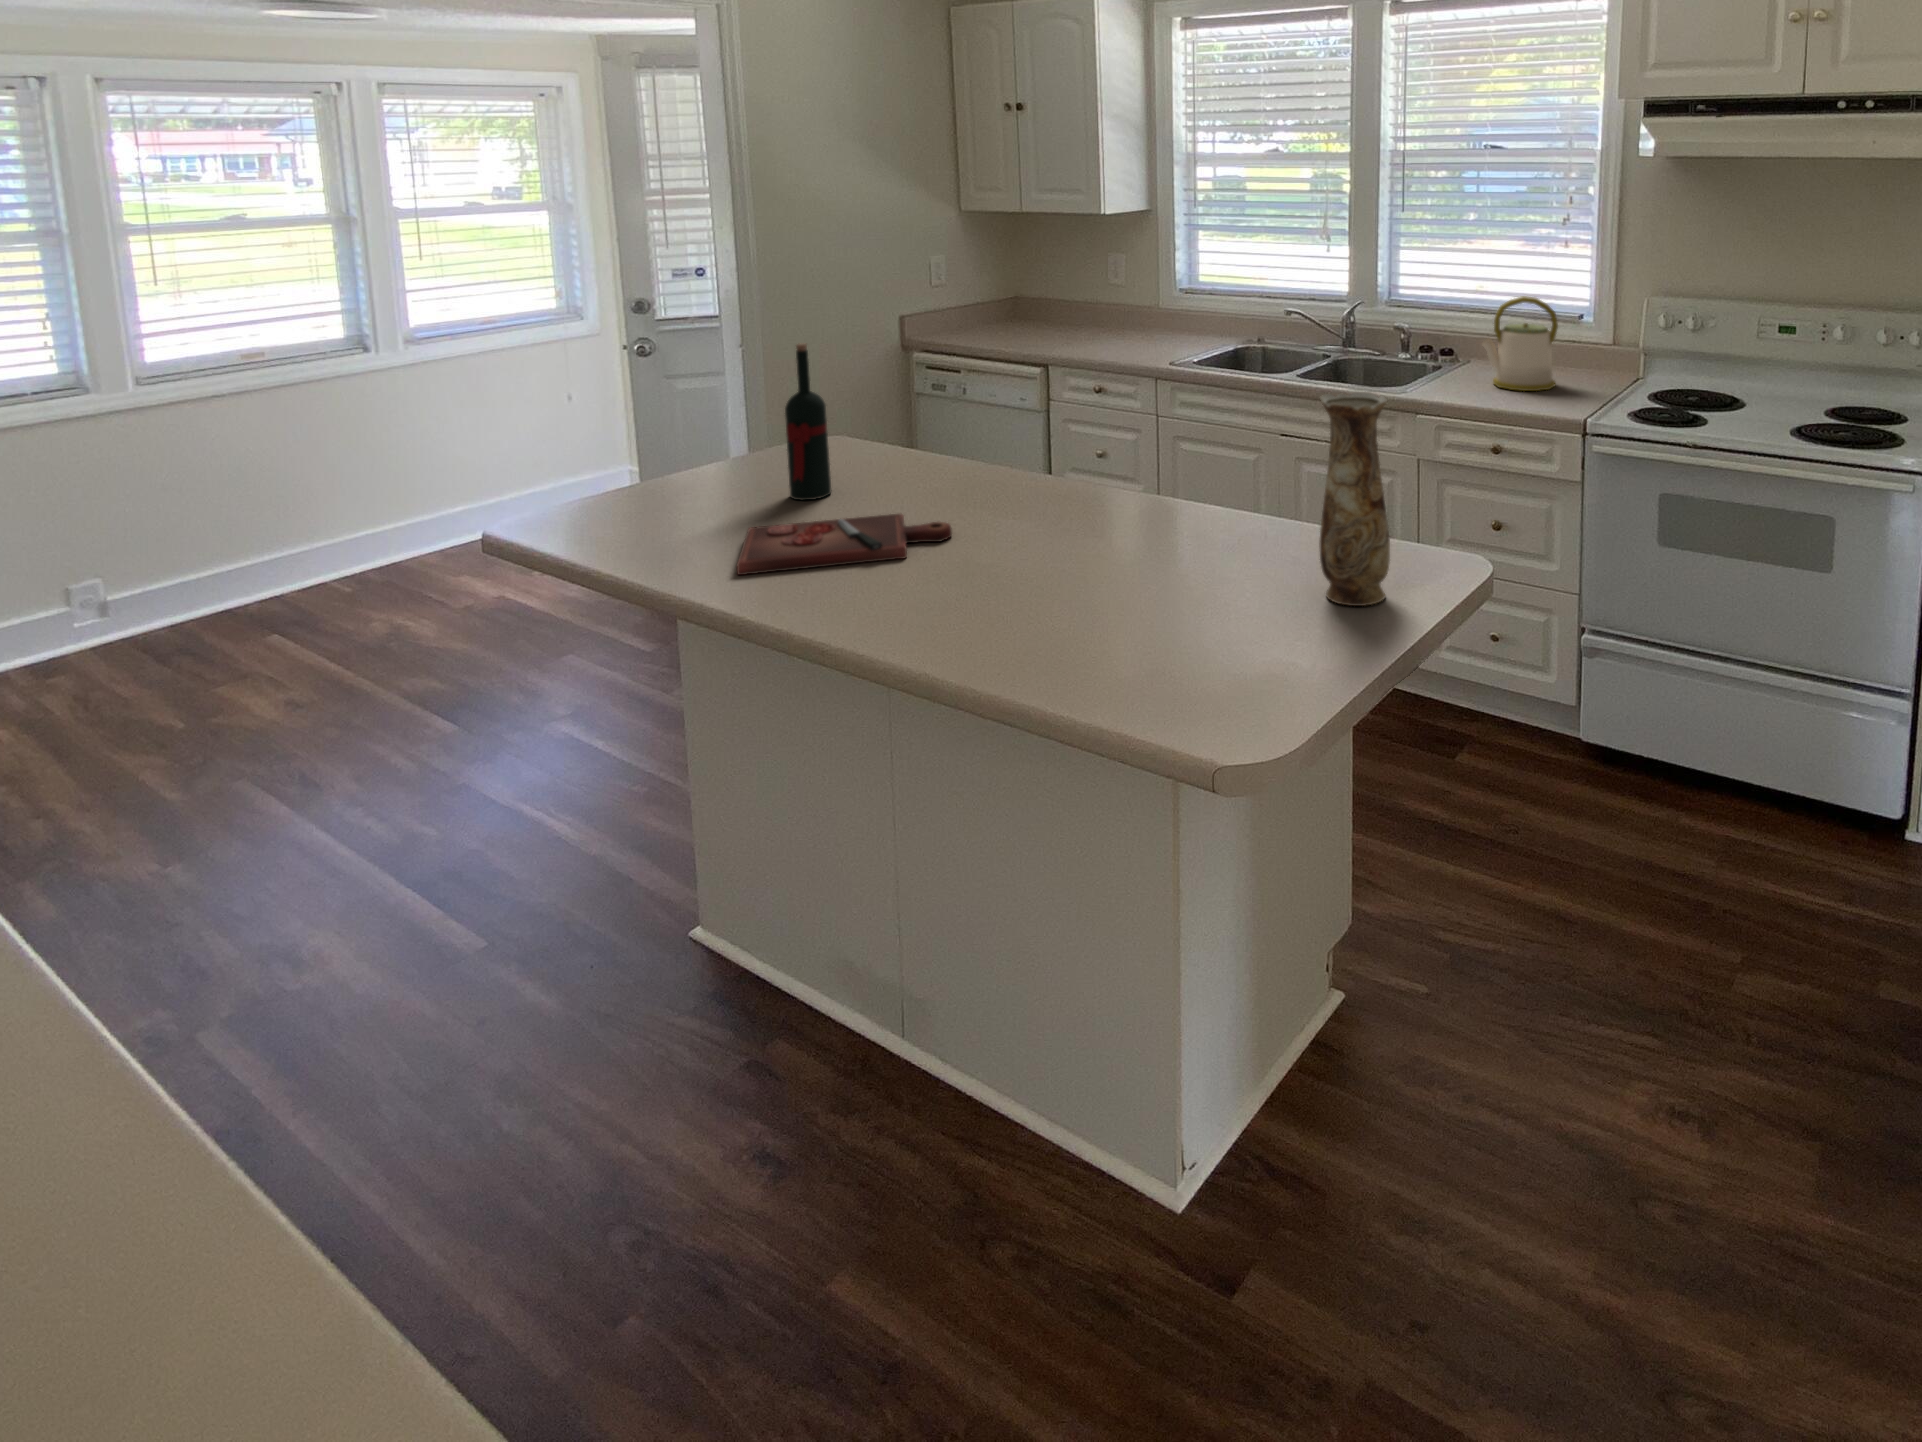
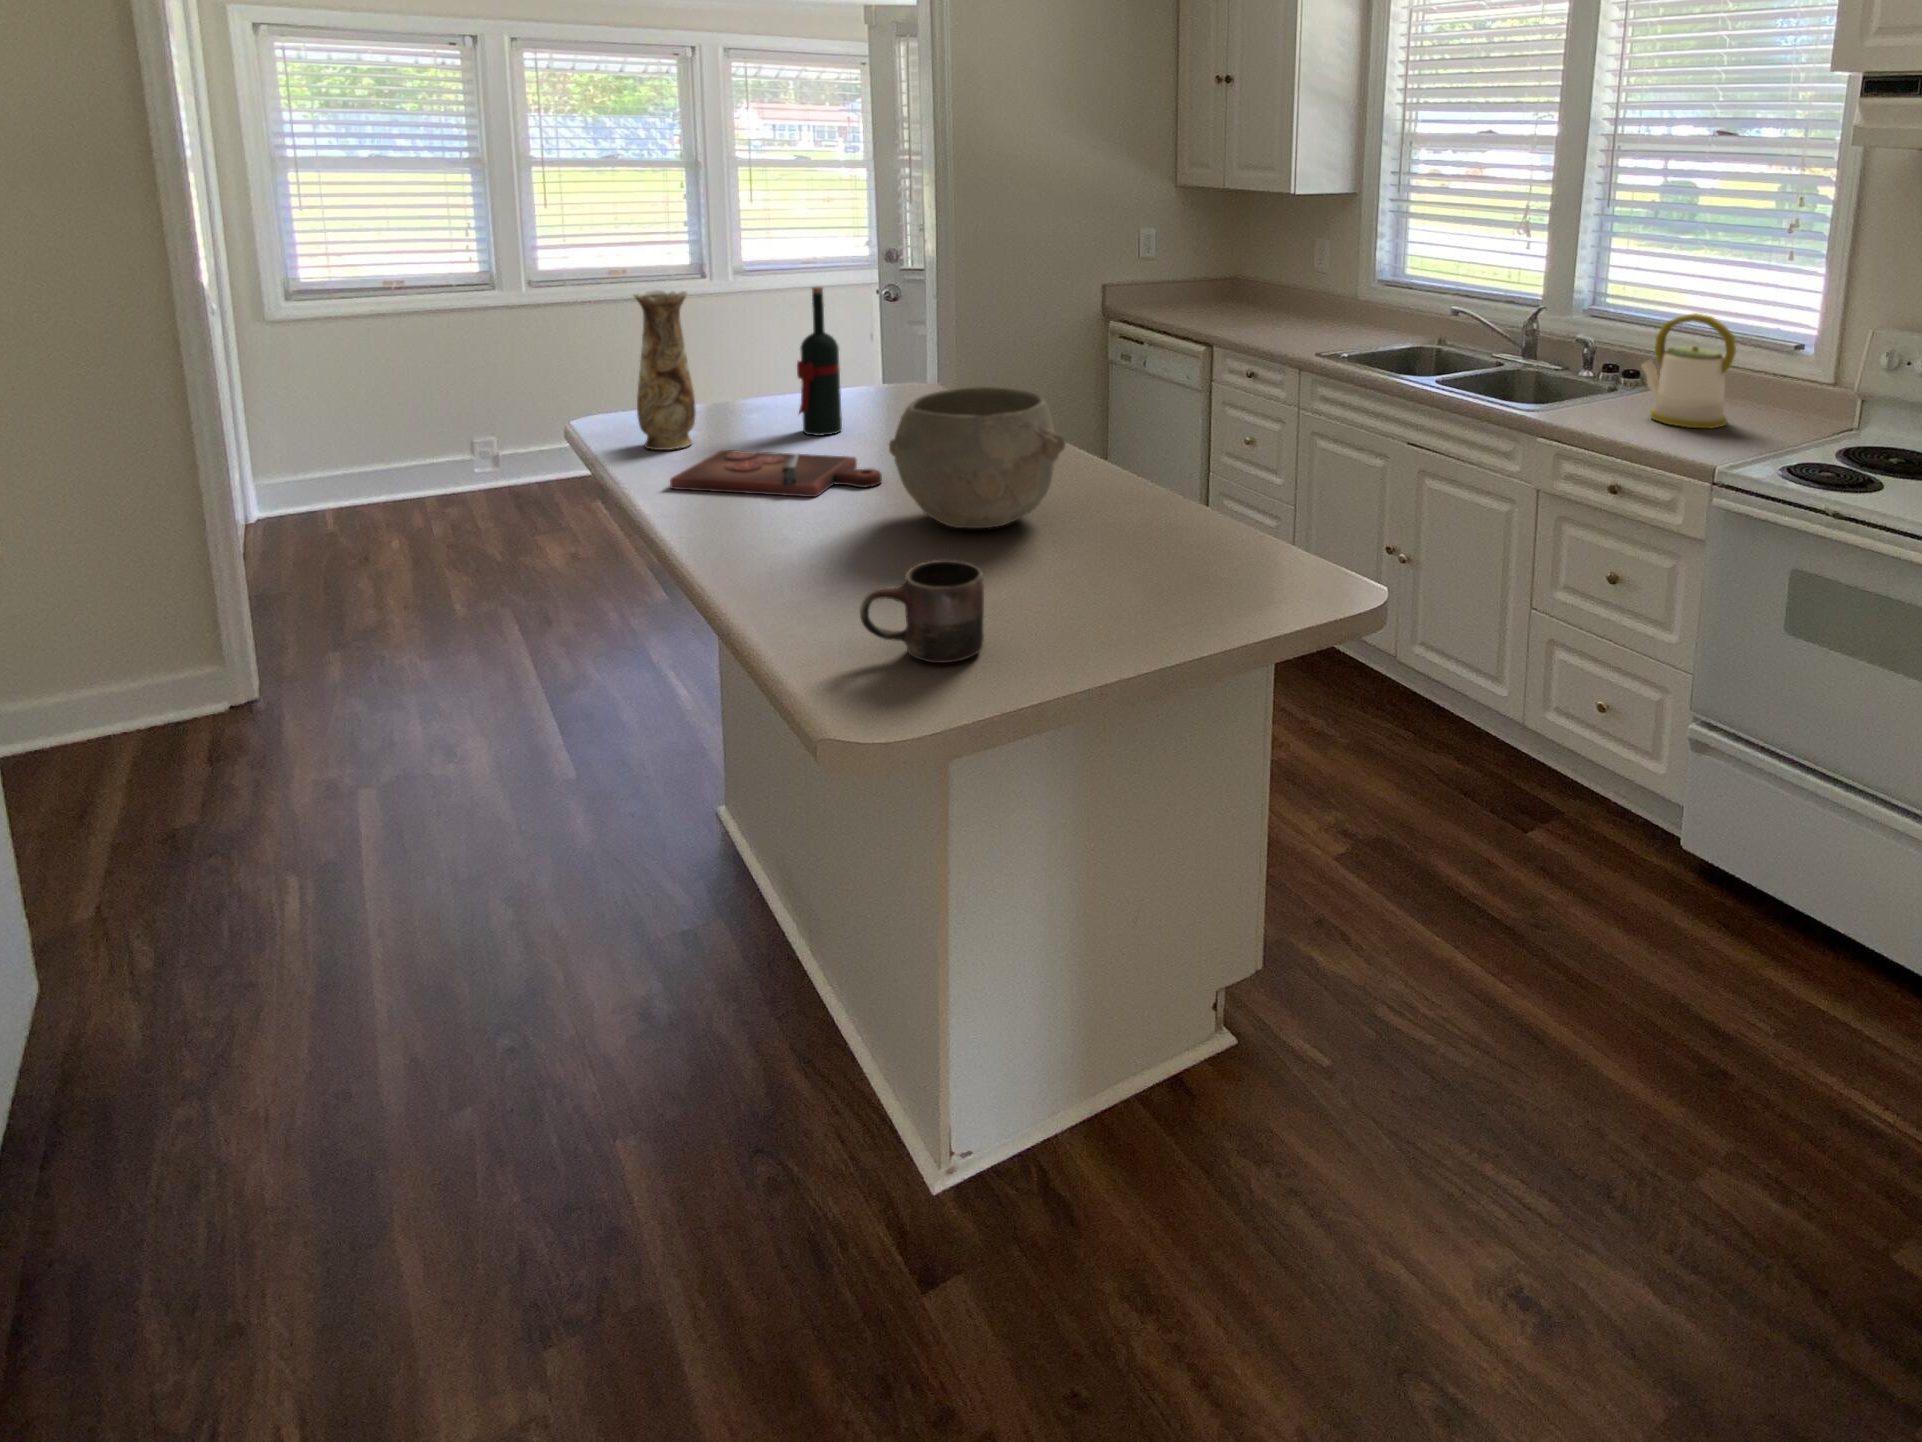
vase: present [1319,392,1390,606] -> present [634,290,696,450]
bowl: none [1011,422,1184,563] -> present [889,387,1066,528]
mug: none [1177,582,1278,680] -> present [860,560,984,663]

